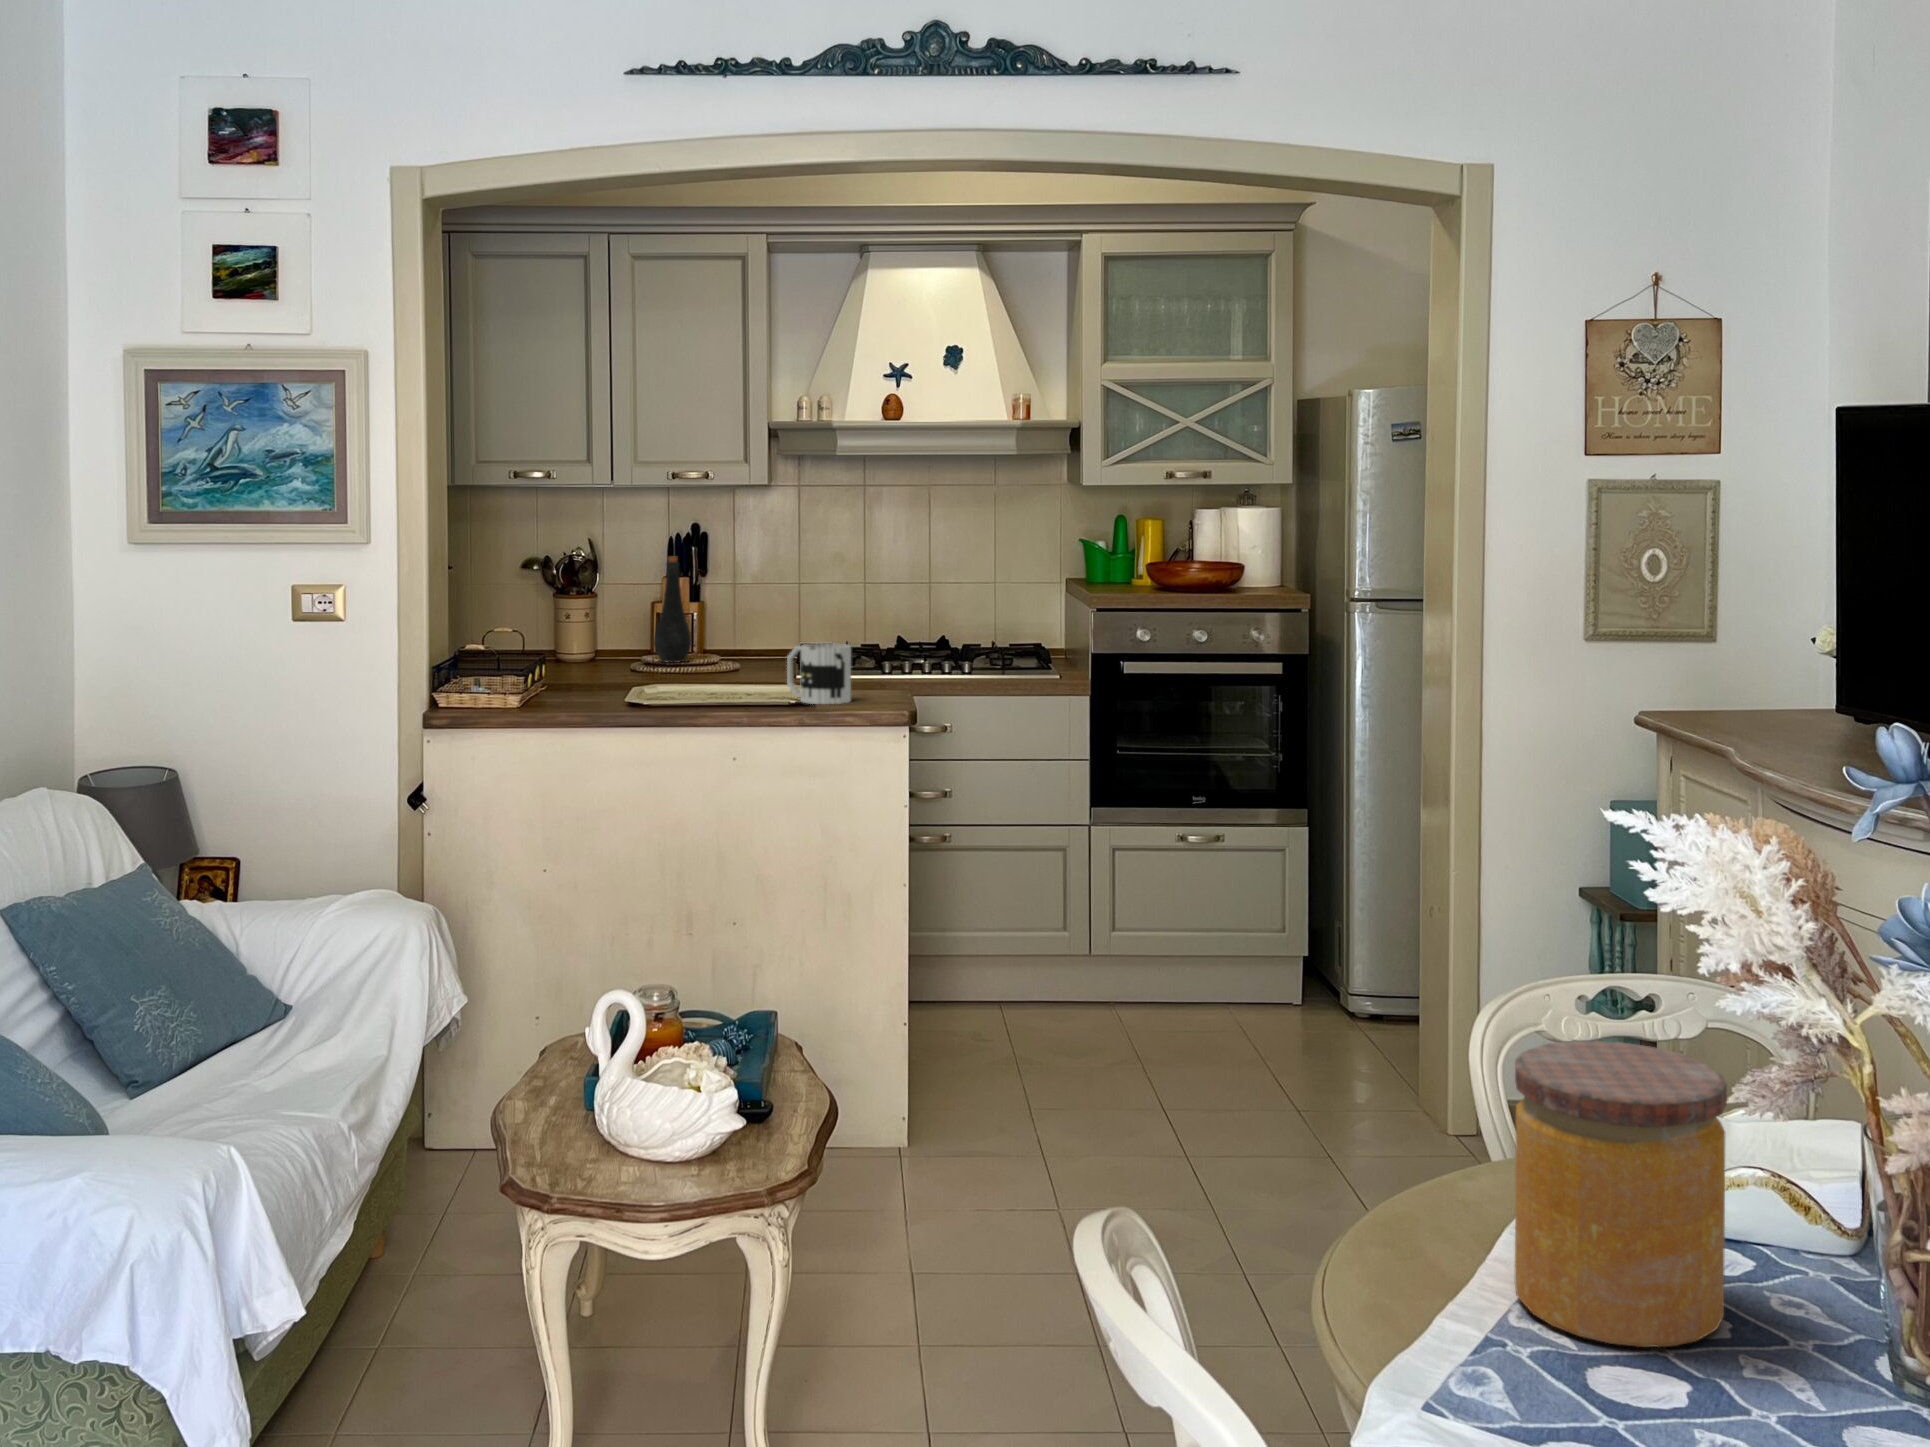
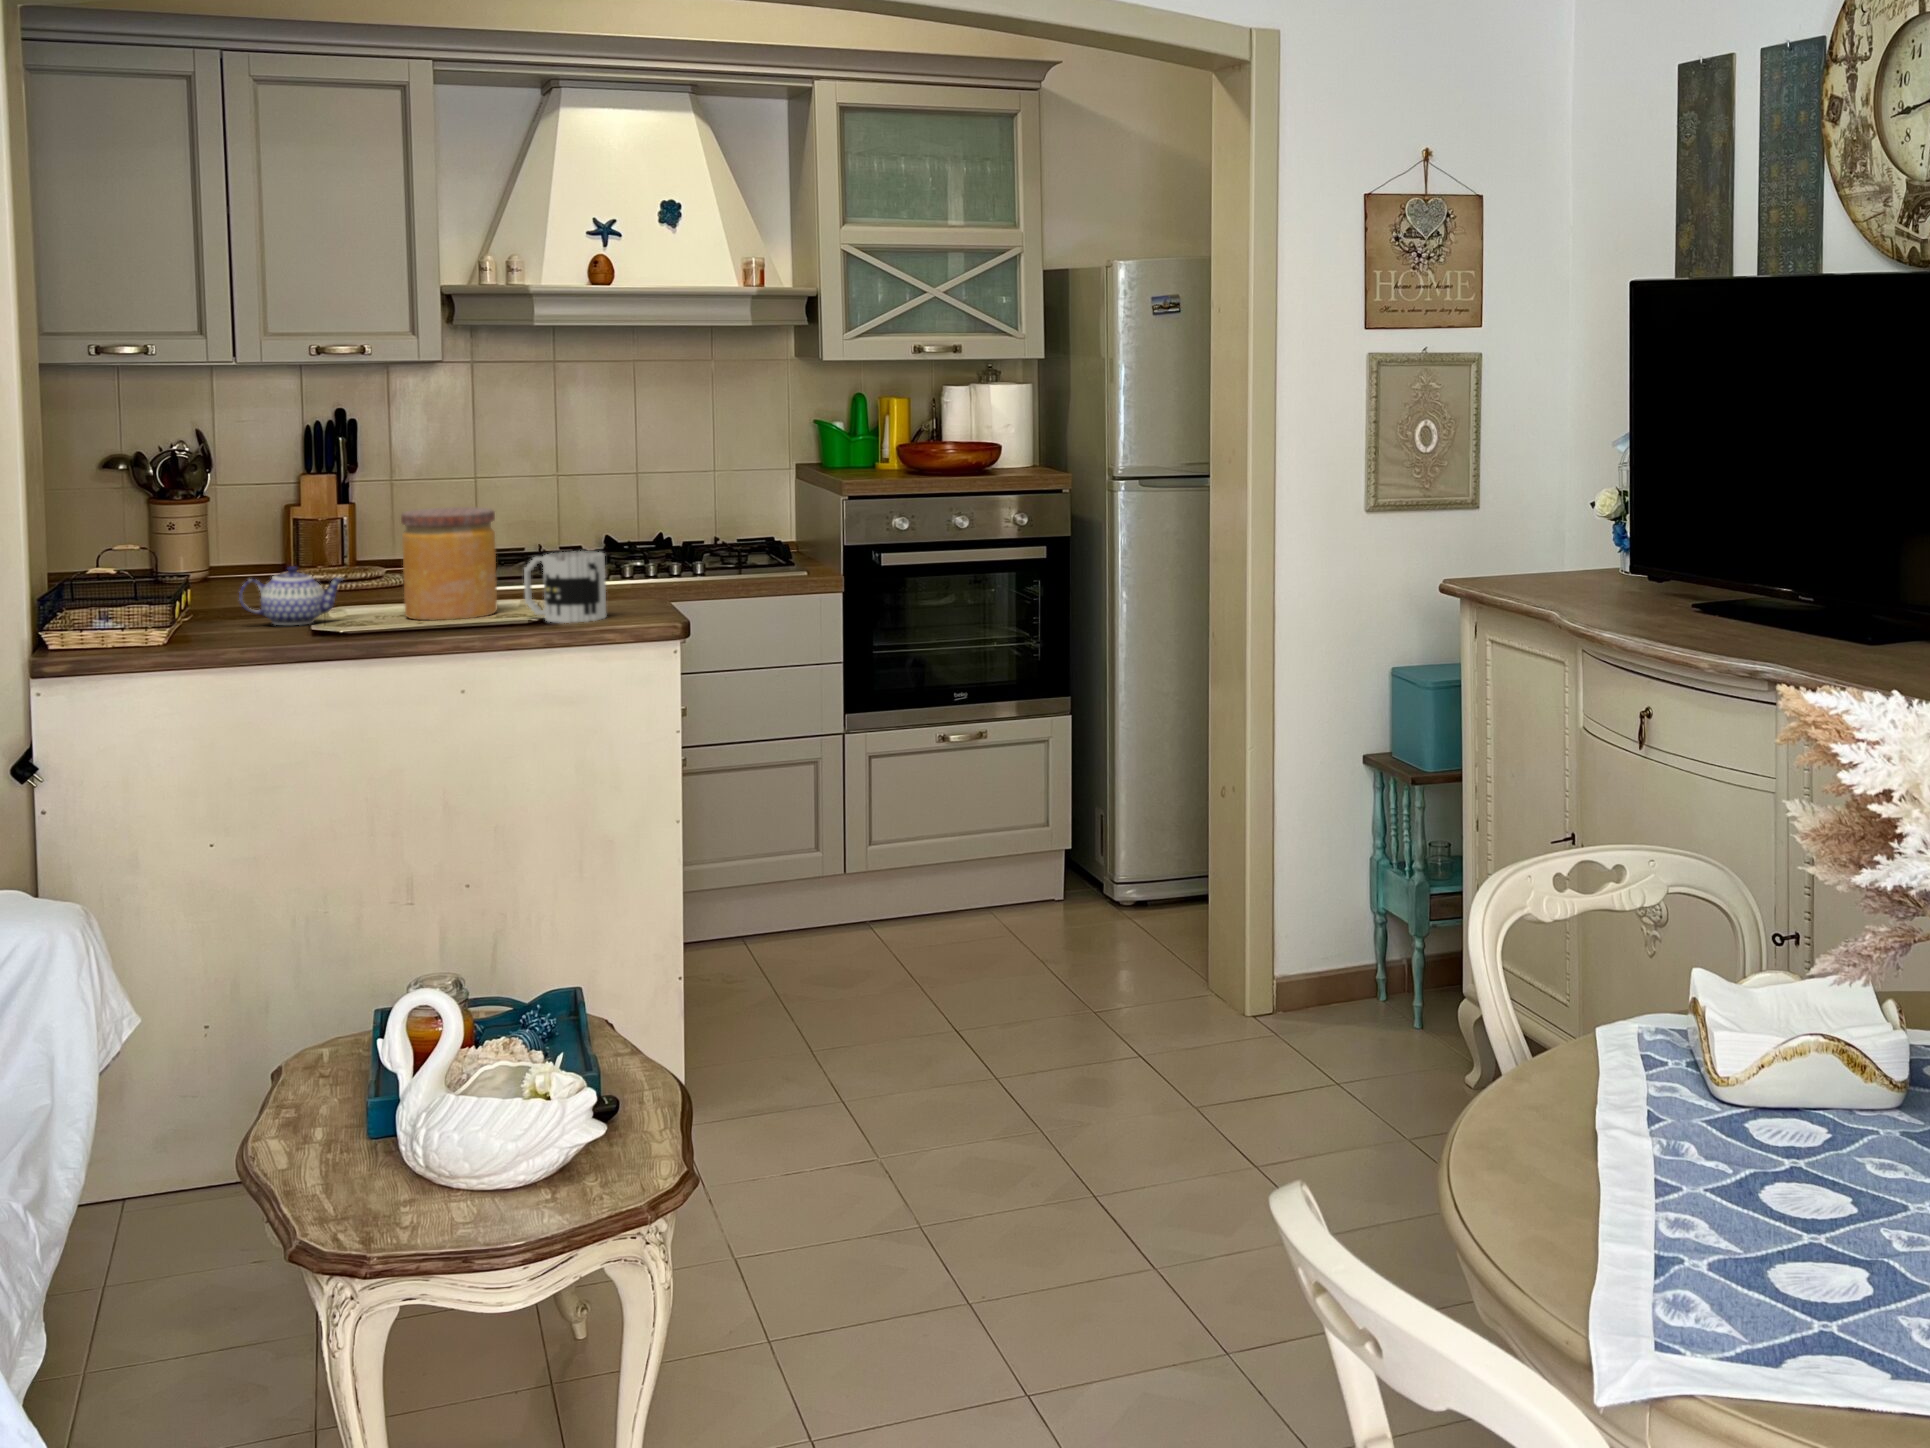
bottle: present [654,557,691,663] -> none [296,452,345,579]
teapot: none [575,646,655,695] -> present [239,566,343,625]
jar: present [1515,1041,1727,1347] -> present [401,507,497,620]

